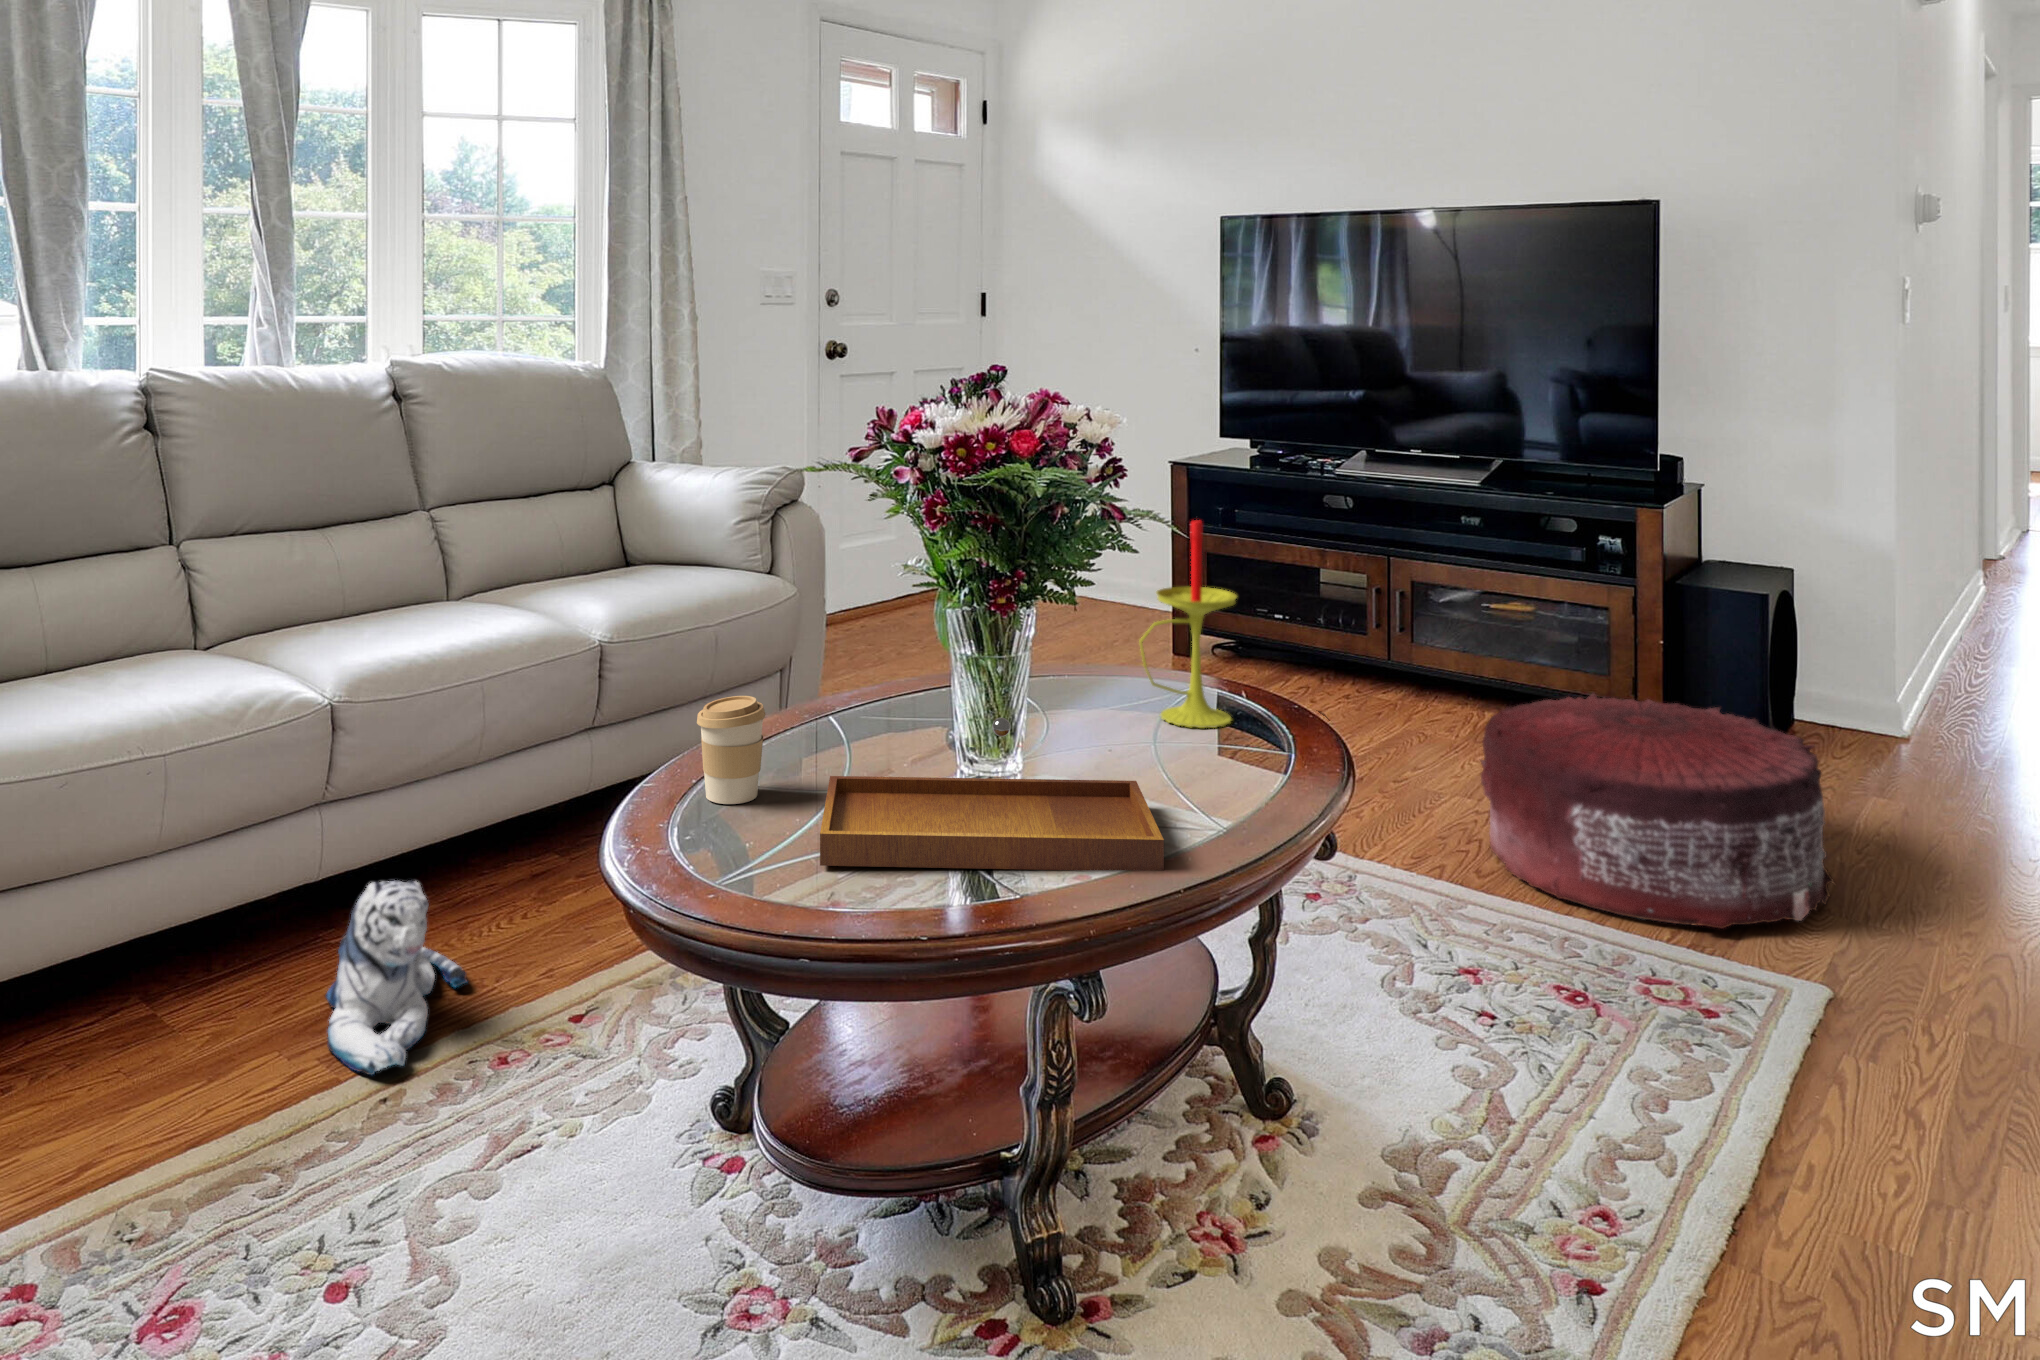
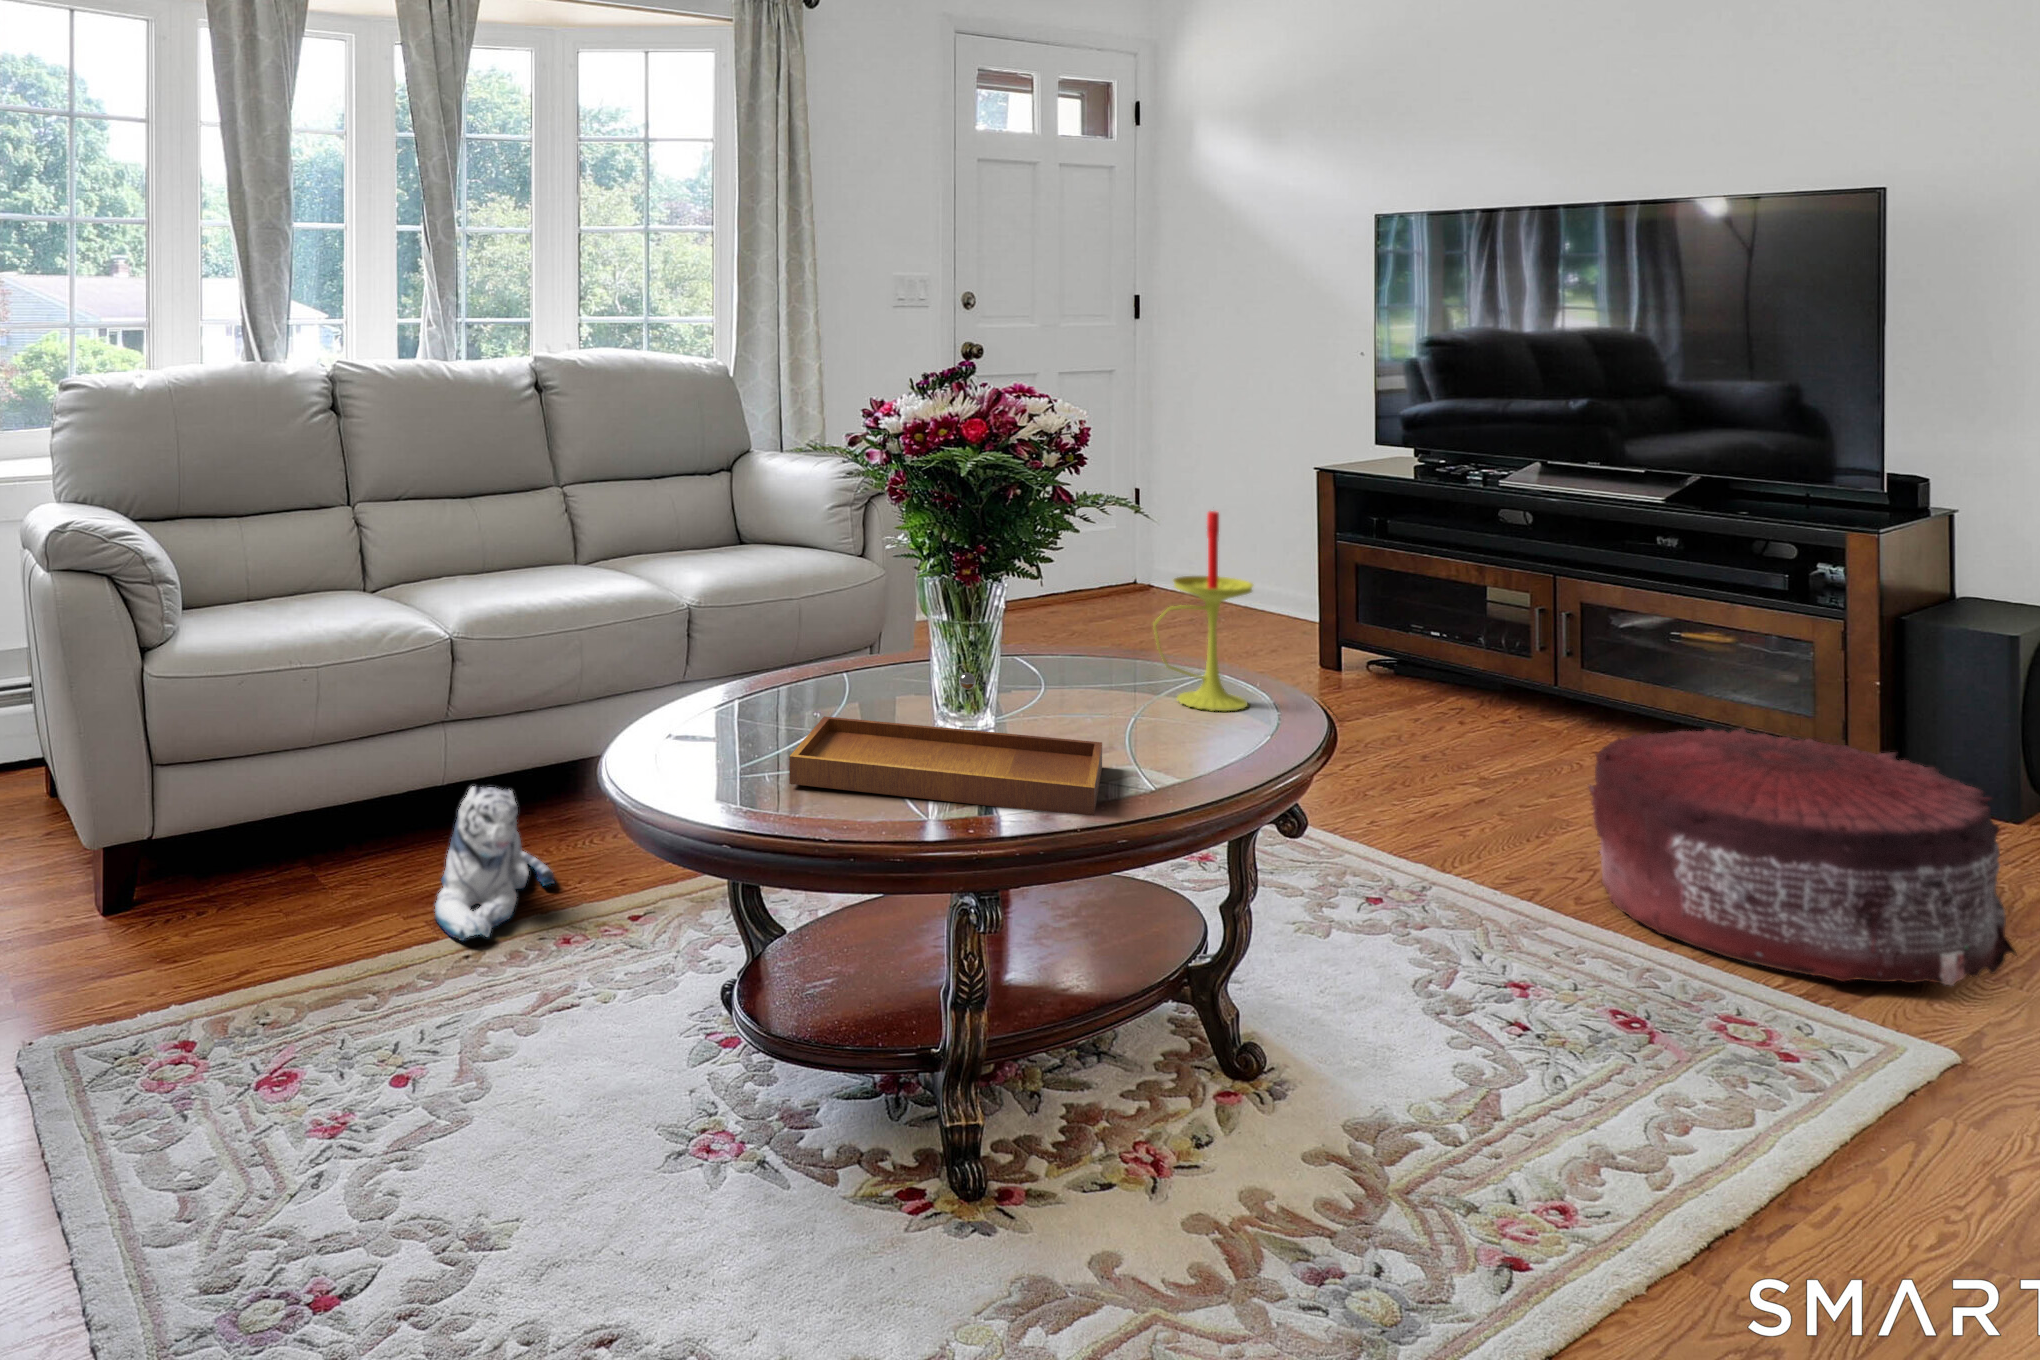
coffee cup: present [697,696,766,804] -> none [716,644,776,735]

